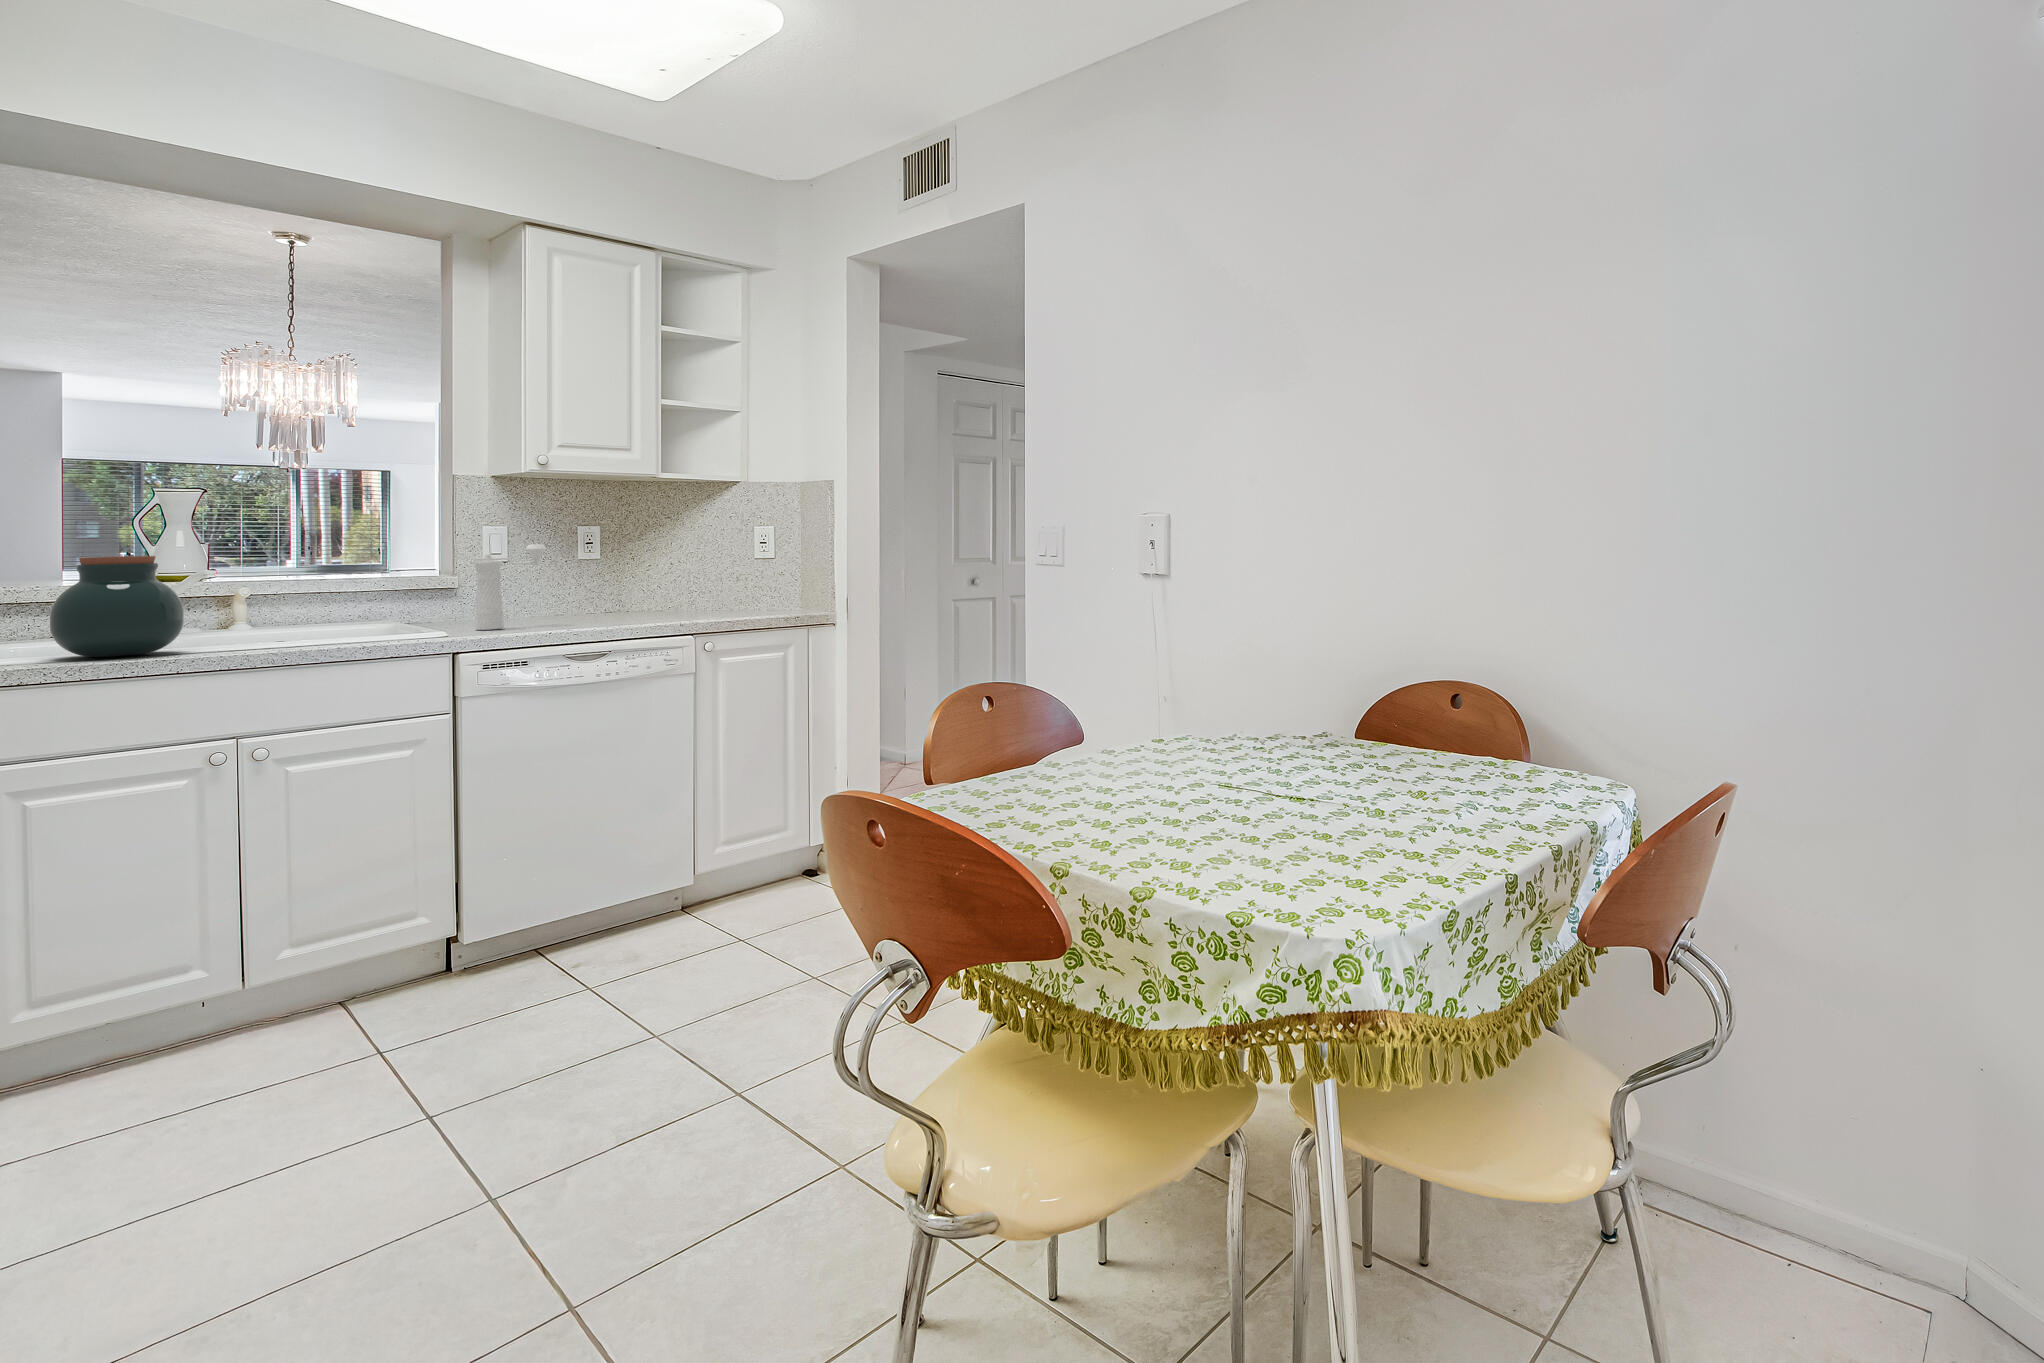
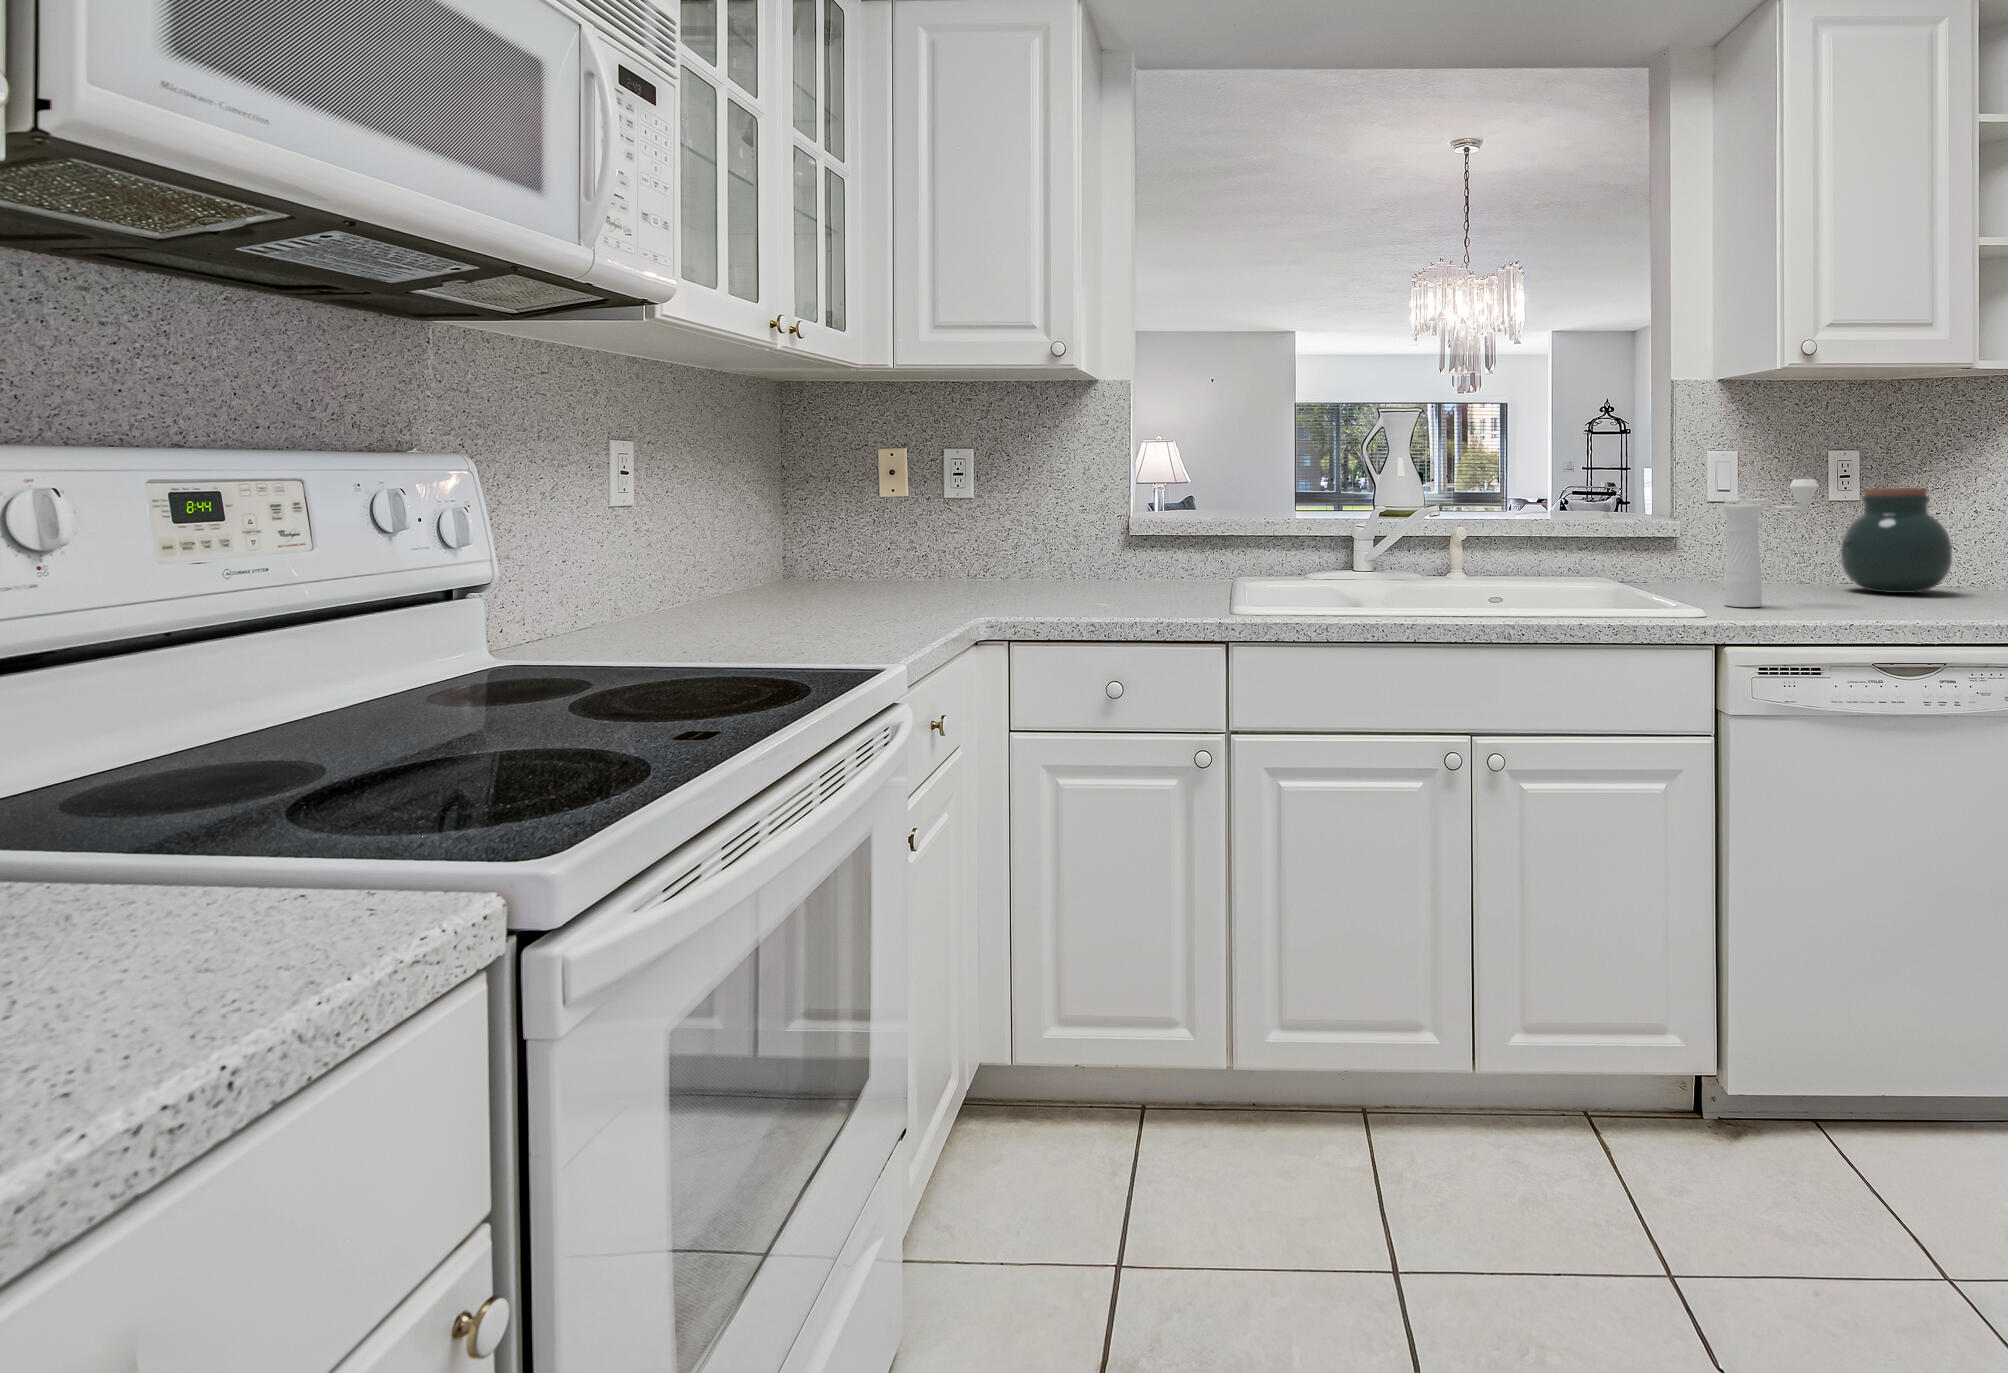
jar: present [50,556,184,657] -> present [1841,488,1952,593]

